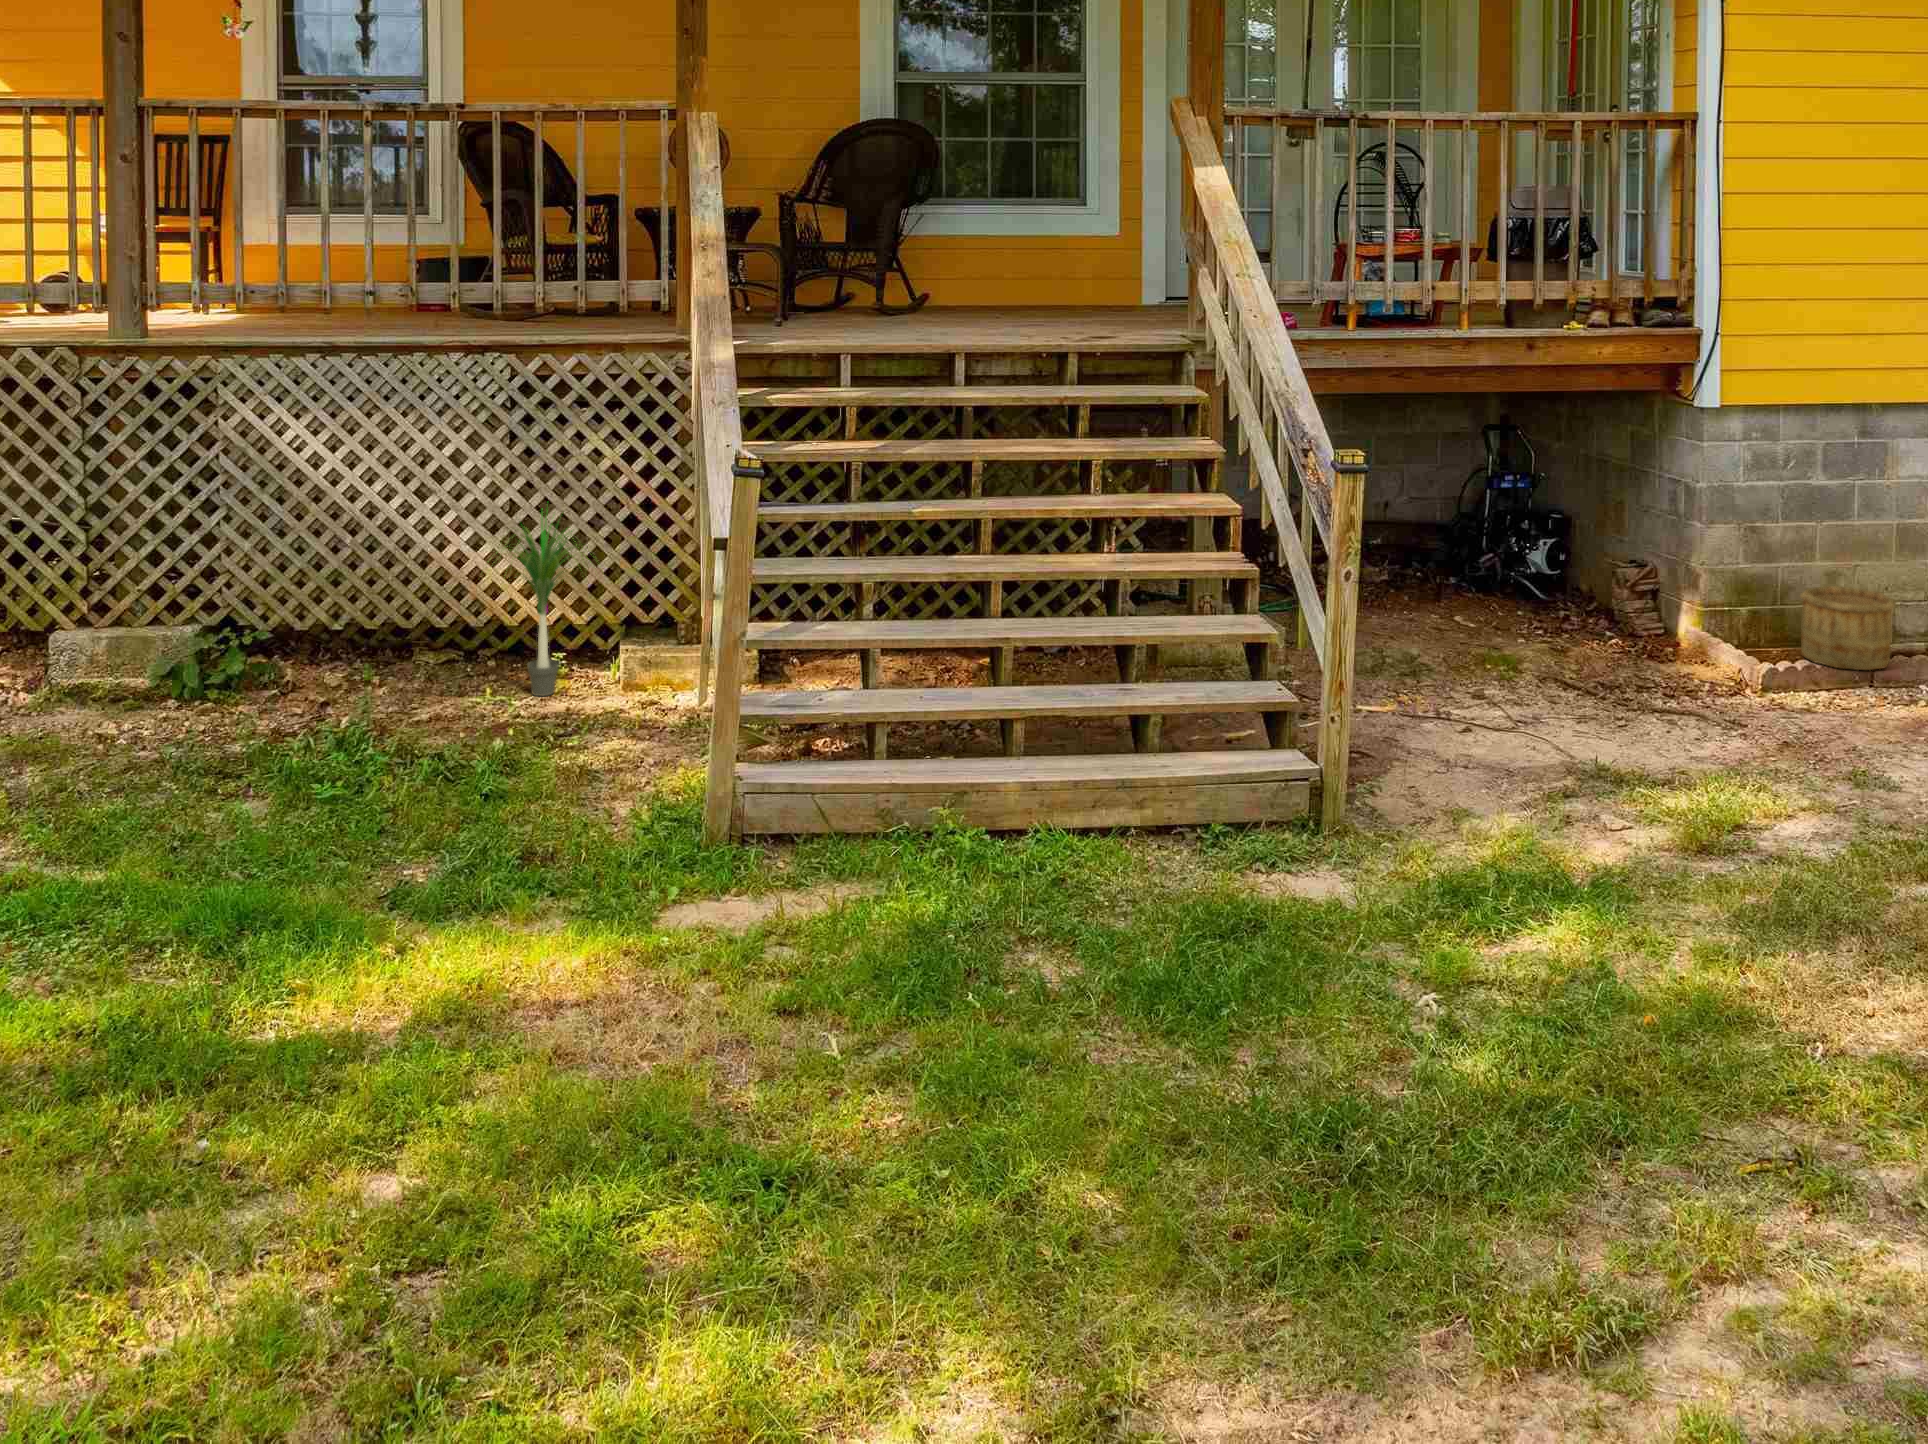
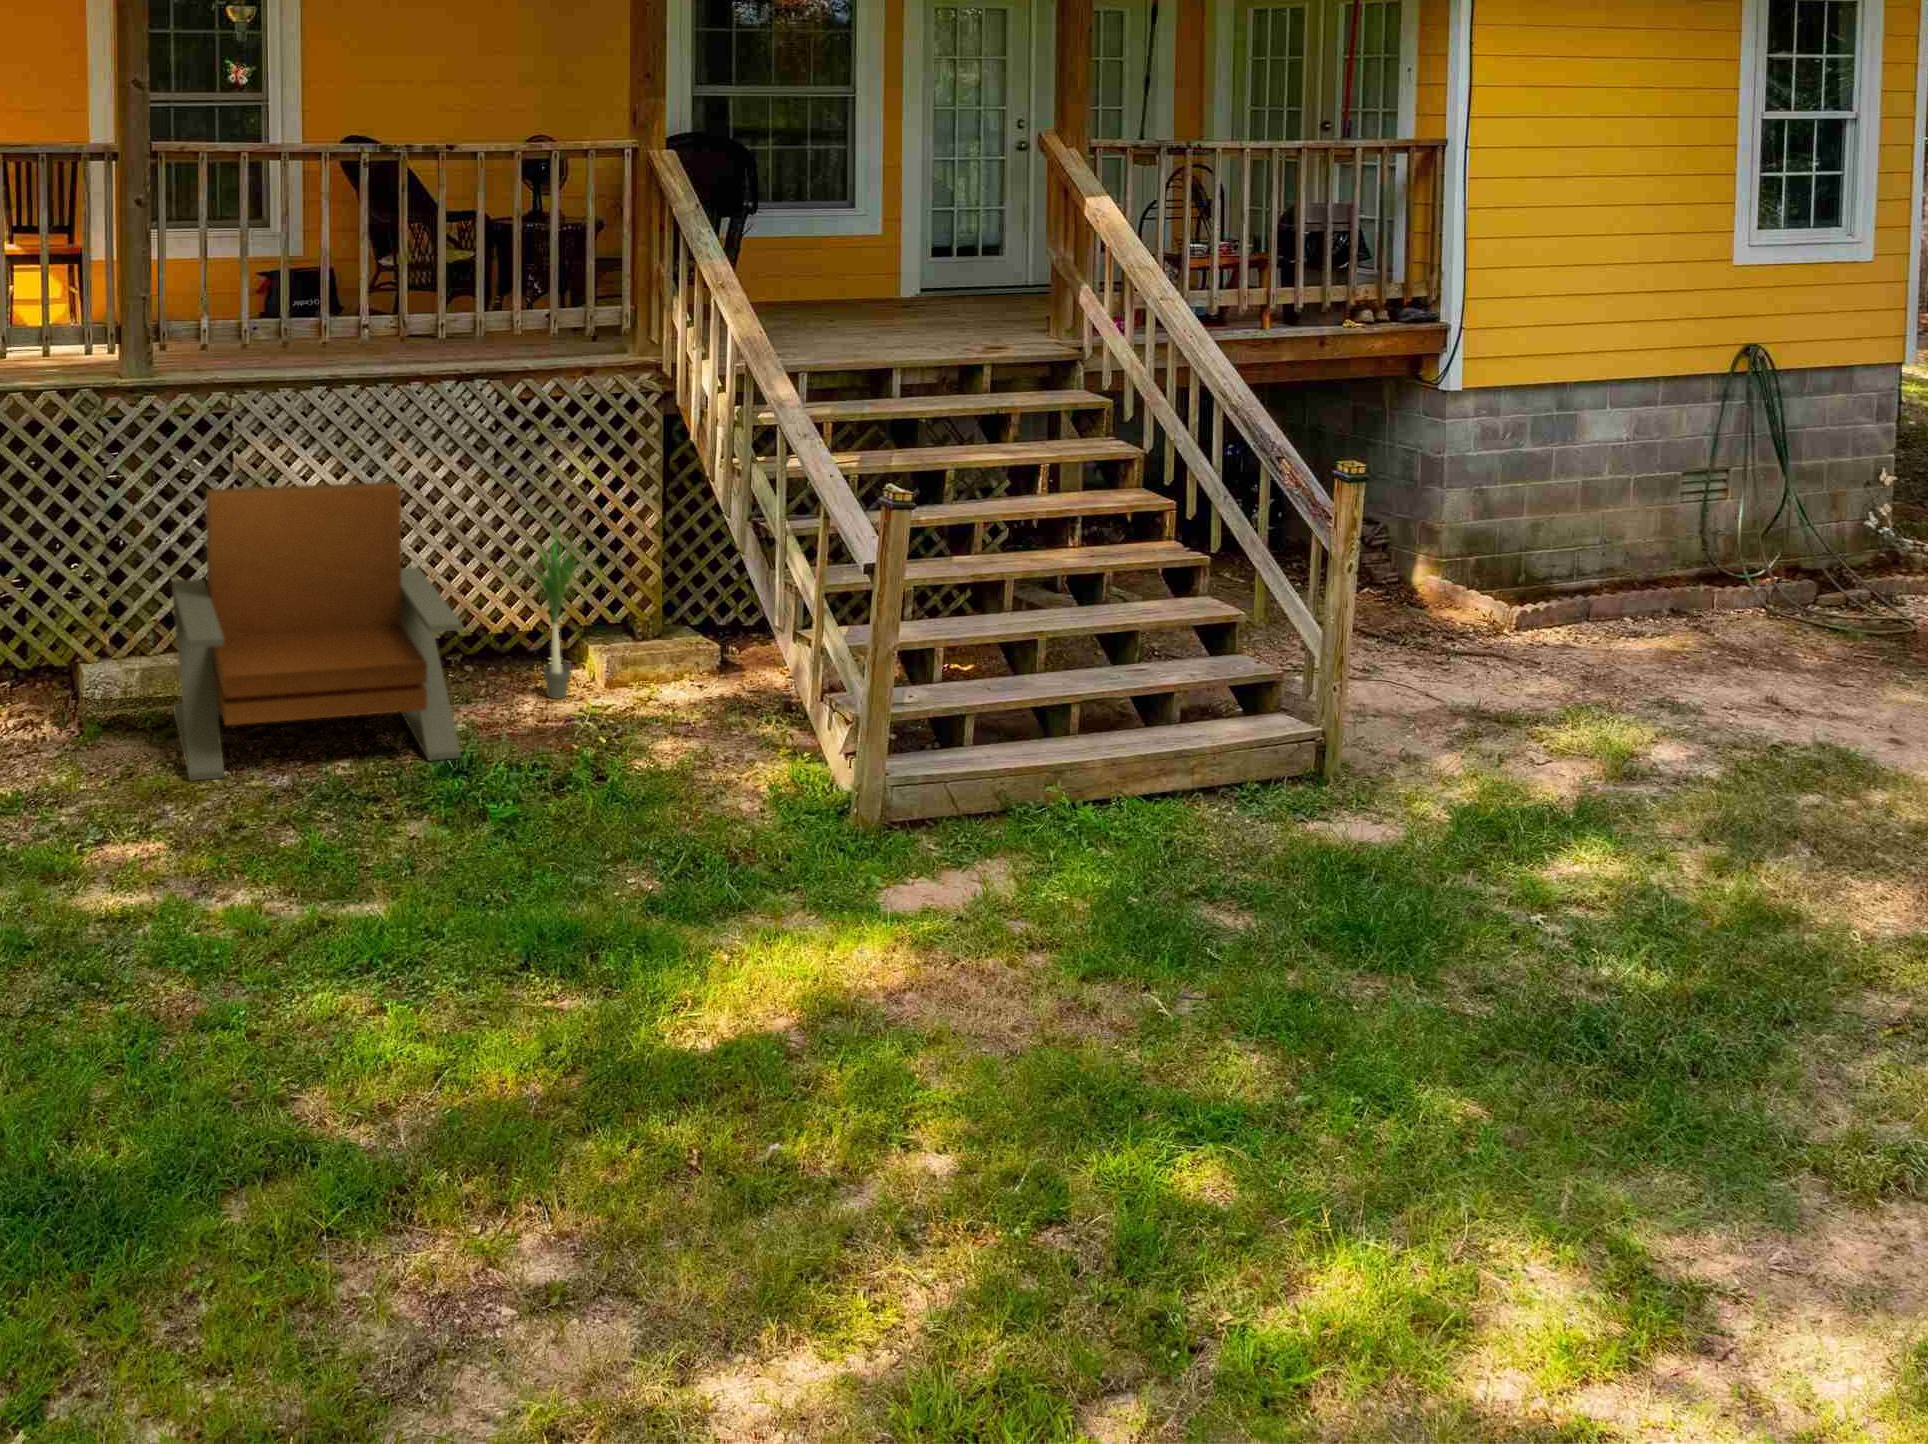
lounge chair: none [56,452,407,748] -> present [172,482,463,781]
wooden bucket: present [1800,586,1896,670] -> none [1522,536,1602,606]

